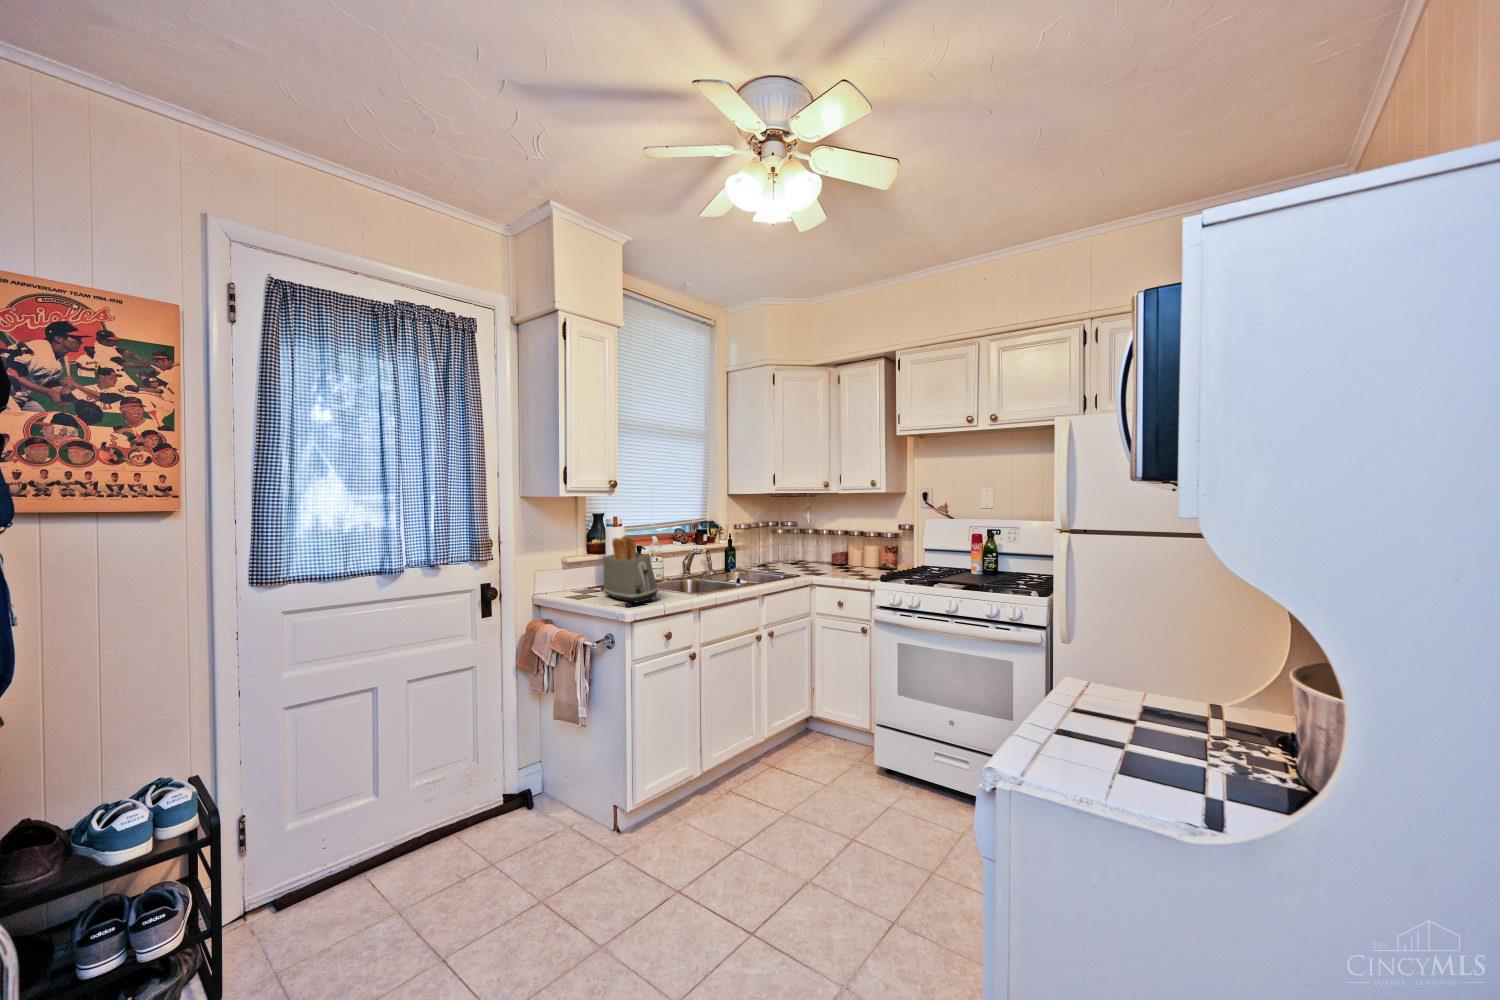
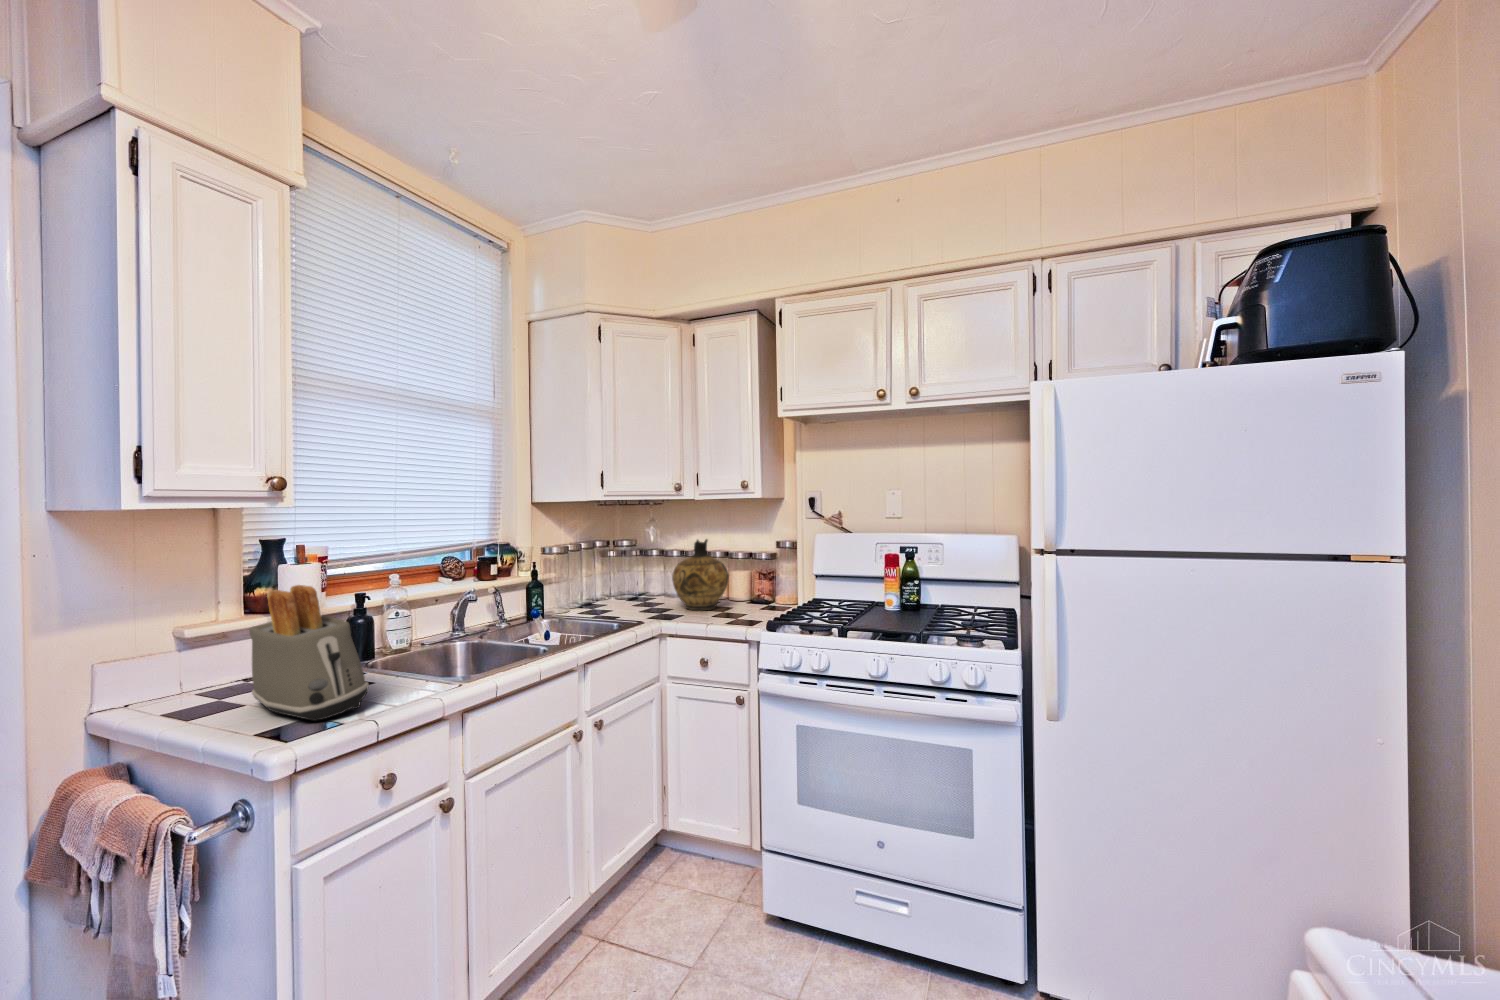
ceramic jug: none [821,521,861,571] -> present [672,539,729,610]

